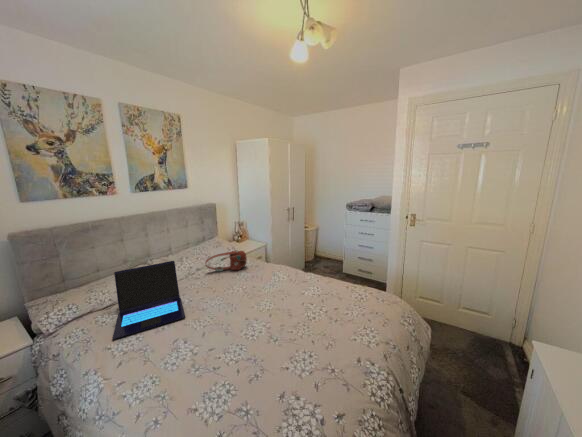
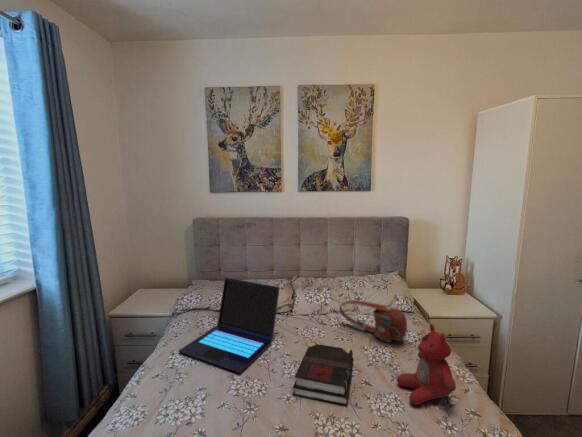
stuffed bear: none [260,246,285,281] -> present [397,324,456,405]
book: none [210,276,253,306] -> present [293,343,354,405]

